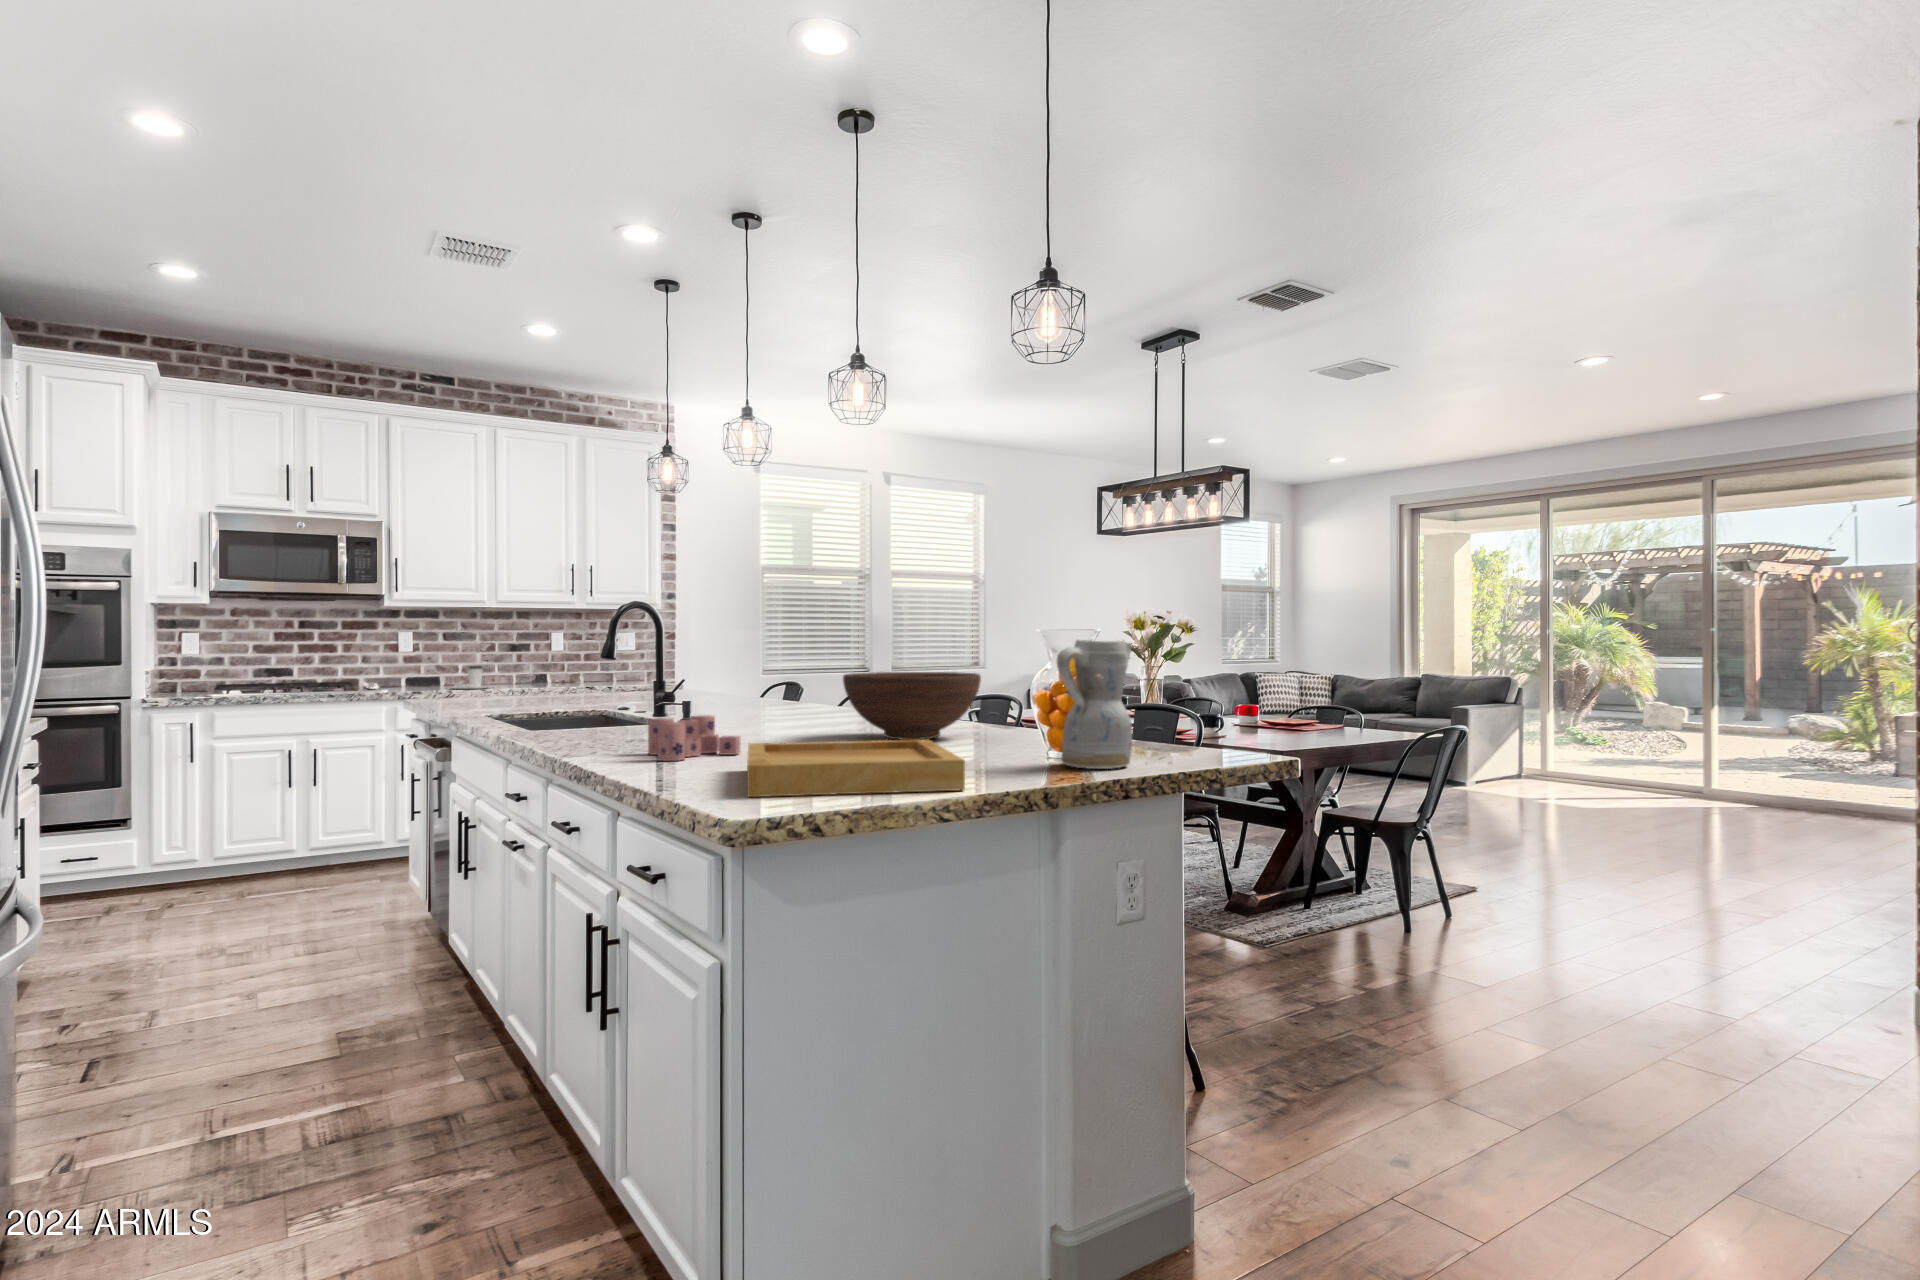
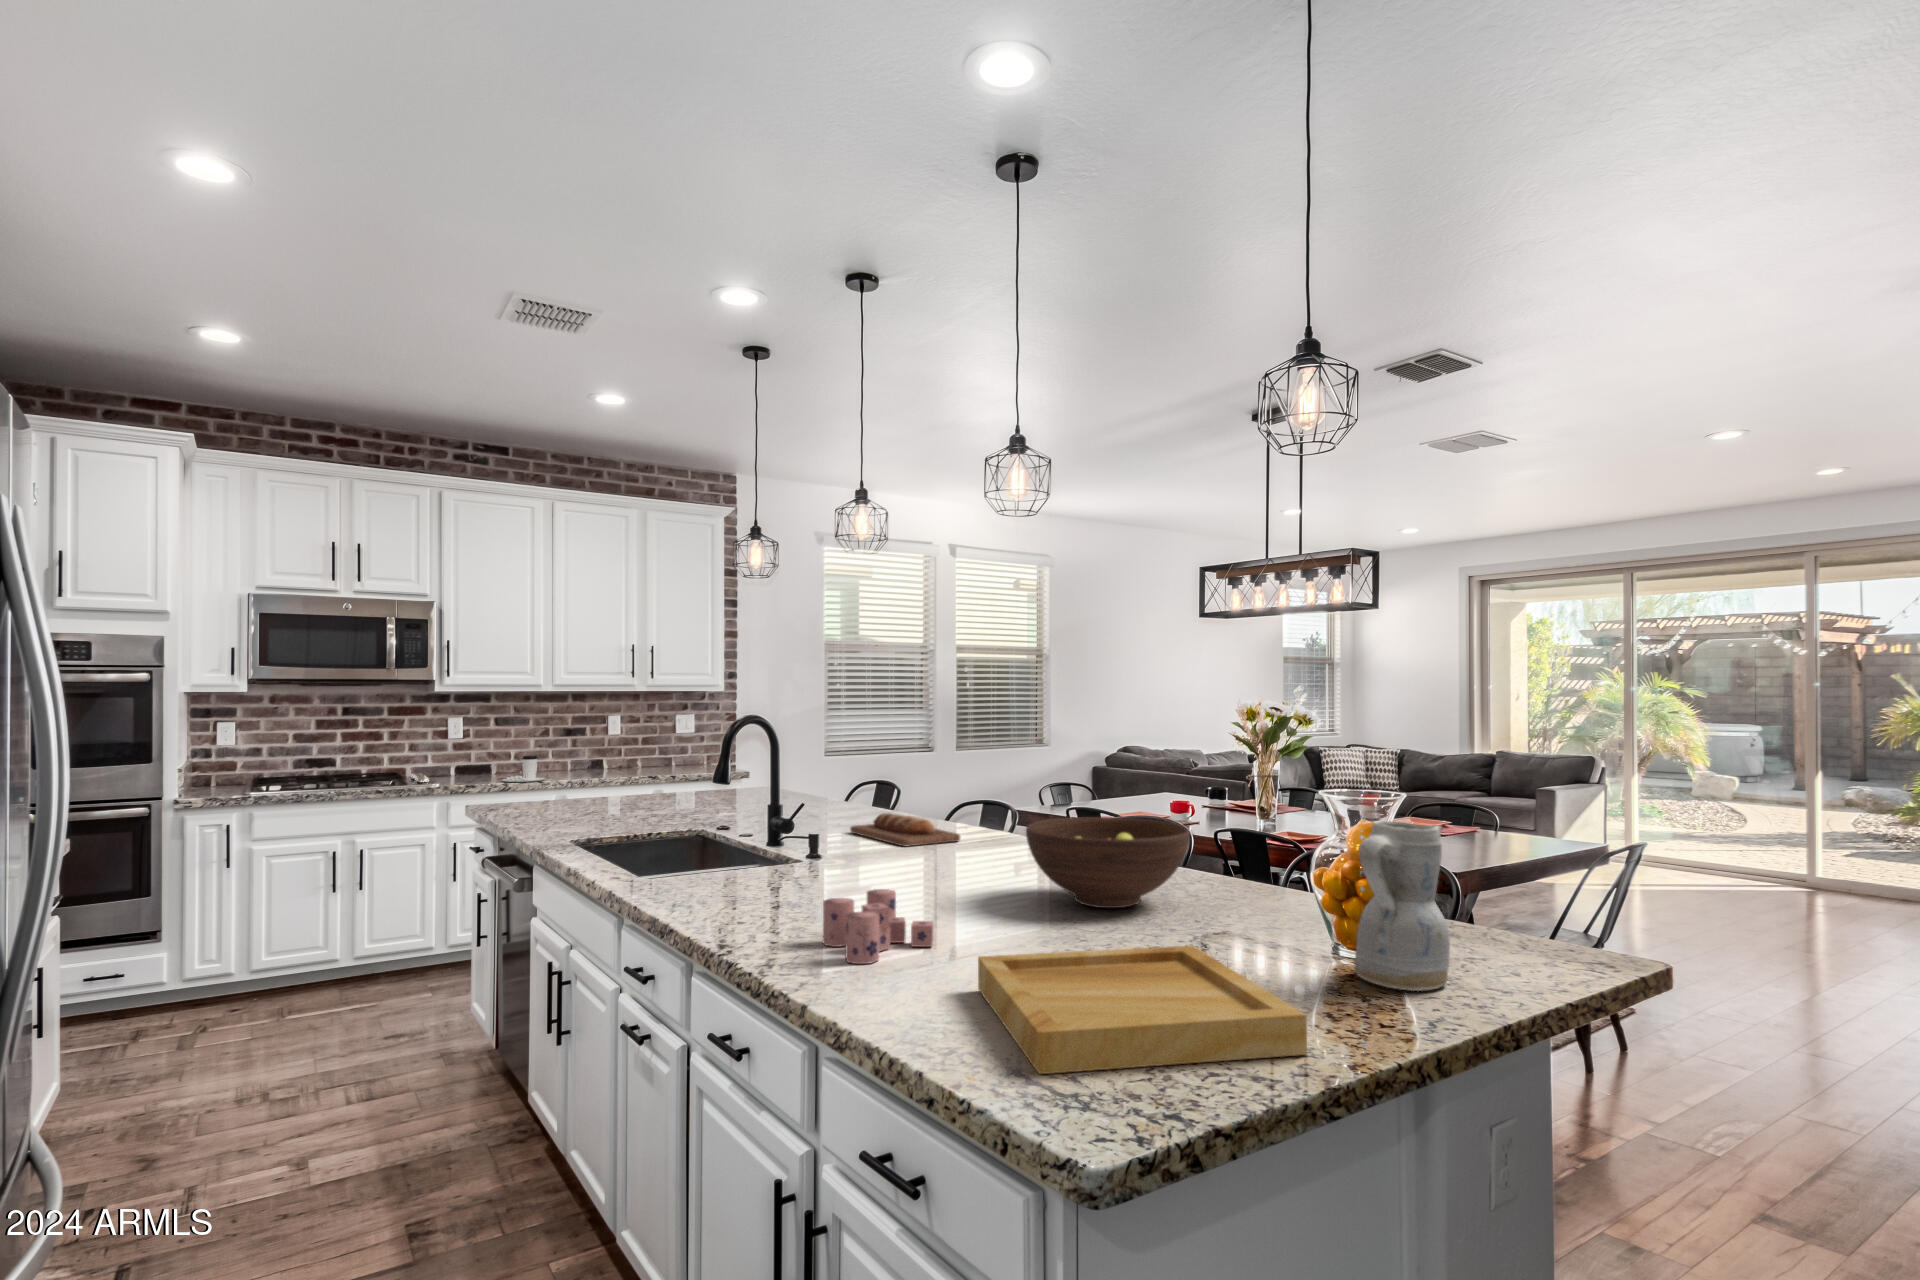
bread loaf: none [738,693,830,716] -> present [850,813,960,847]

